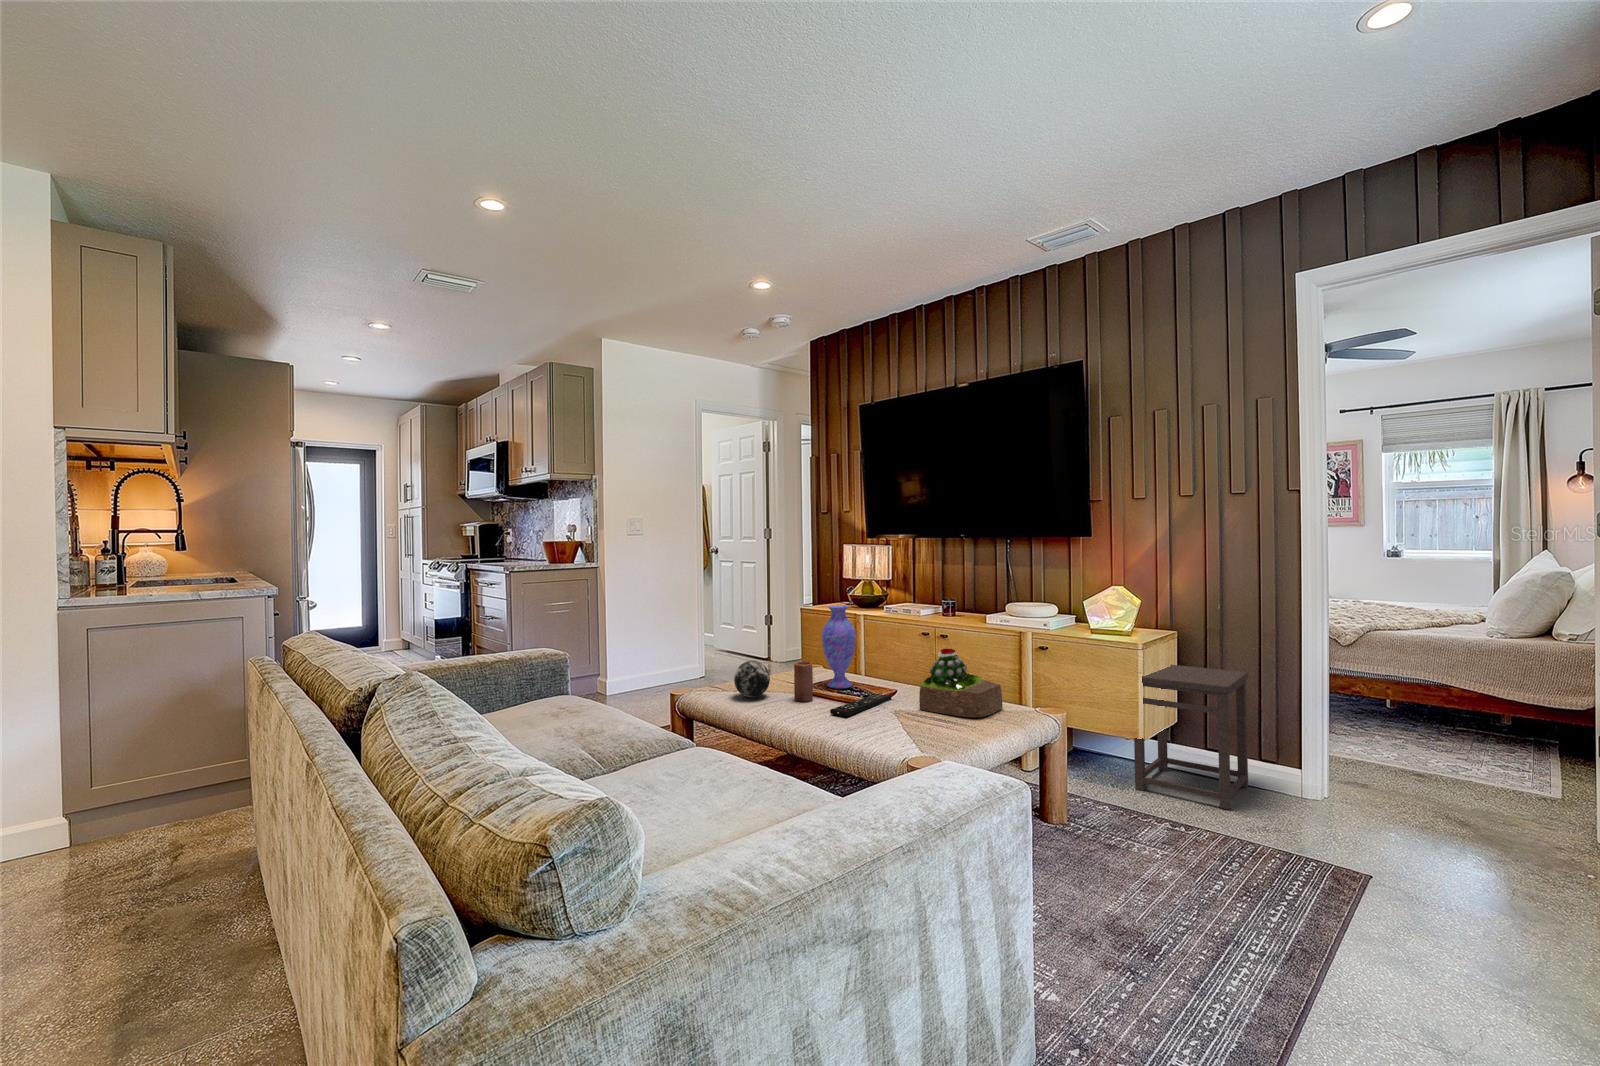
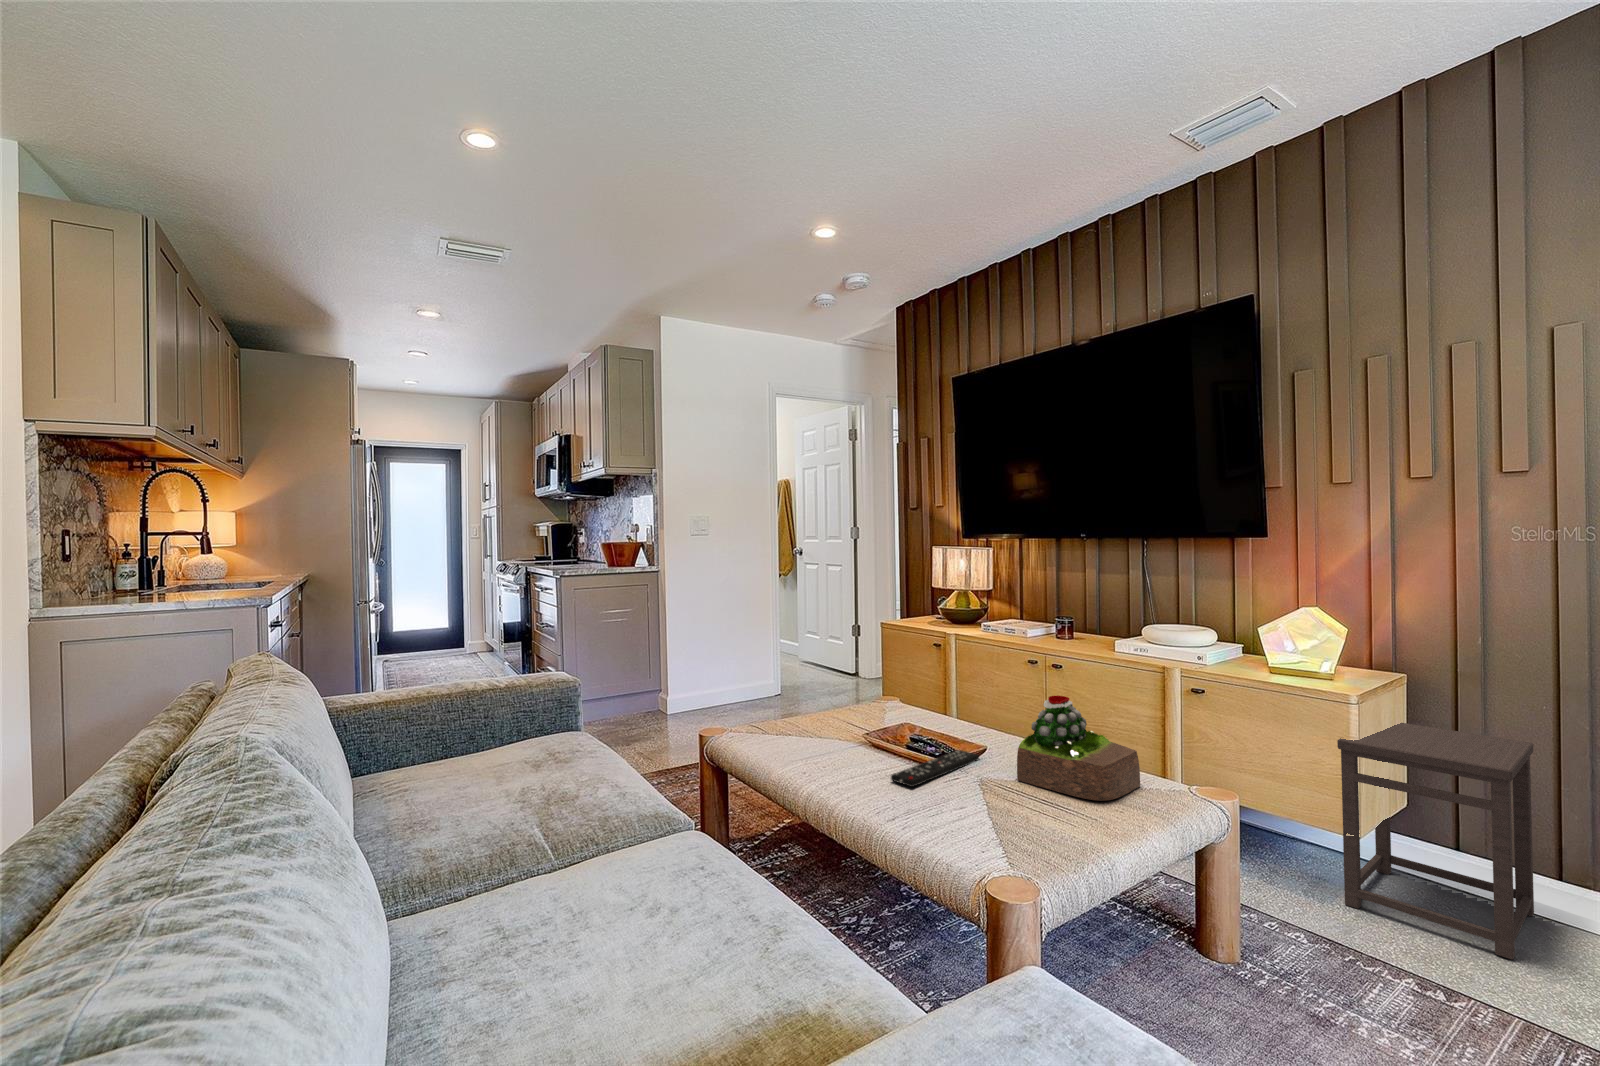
vase: present [821,605,856,688] -> none [889,628,935,738]
decorative orb: present [734,661,770,697] -> none [773,699,819,747]
candle: present [794,662,813,702] -> none [848,703,873,757]

